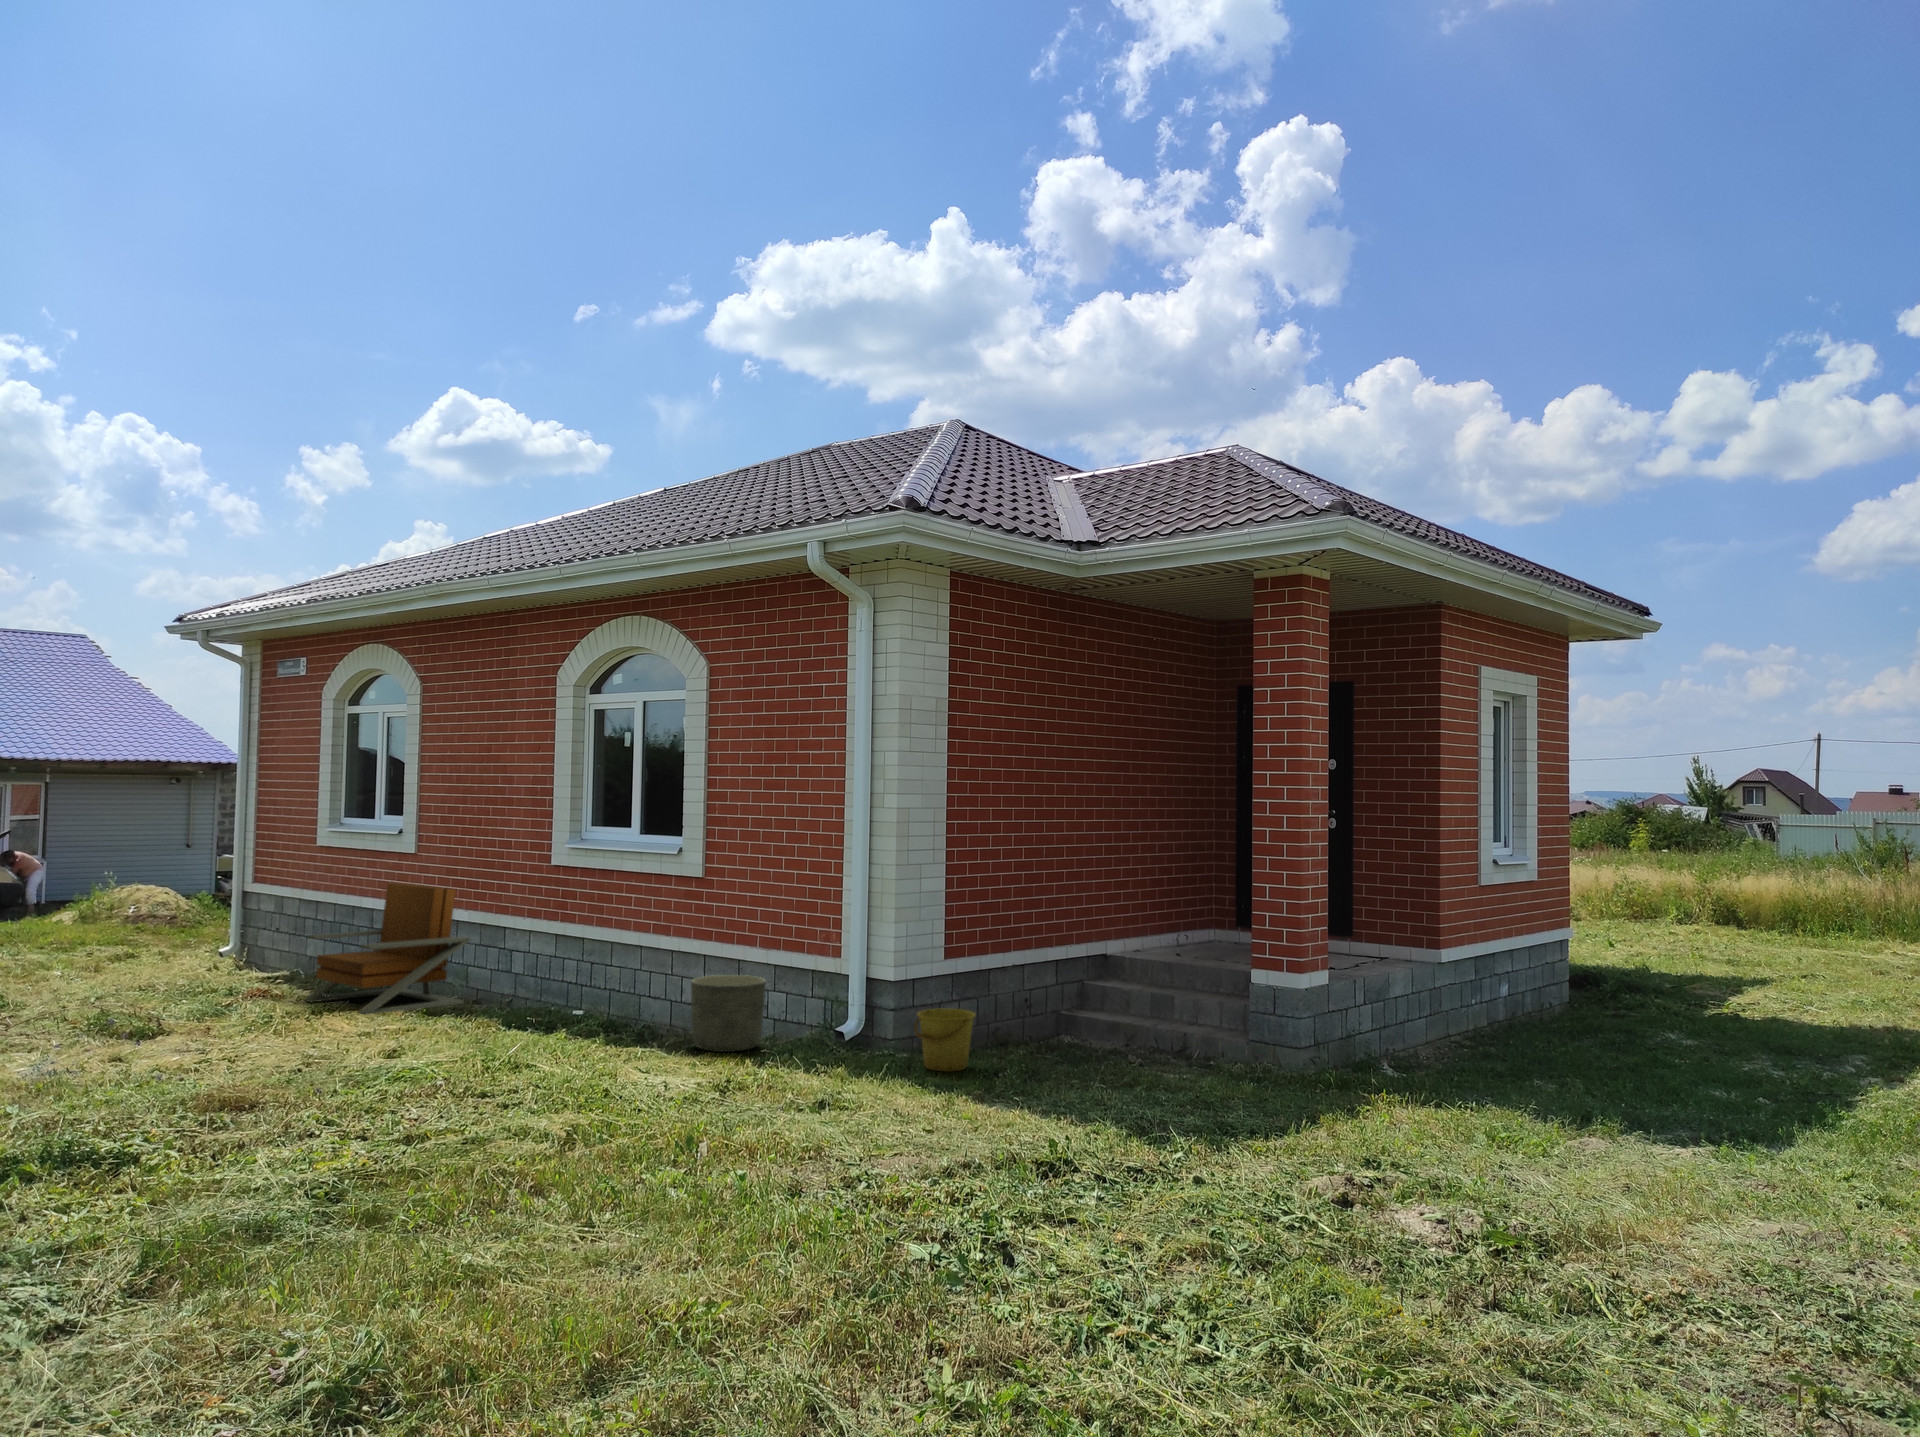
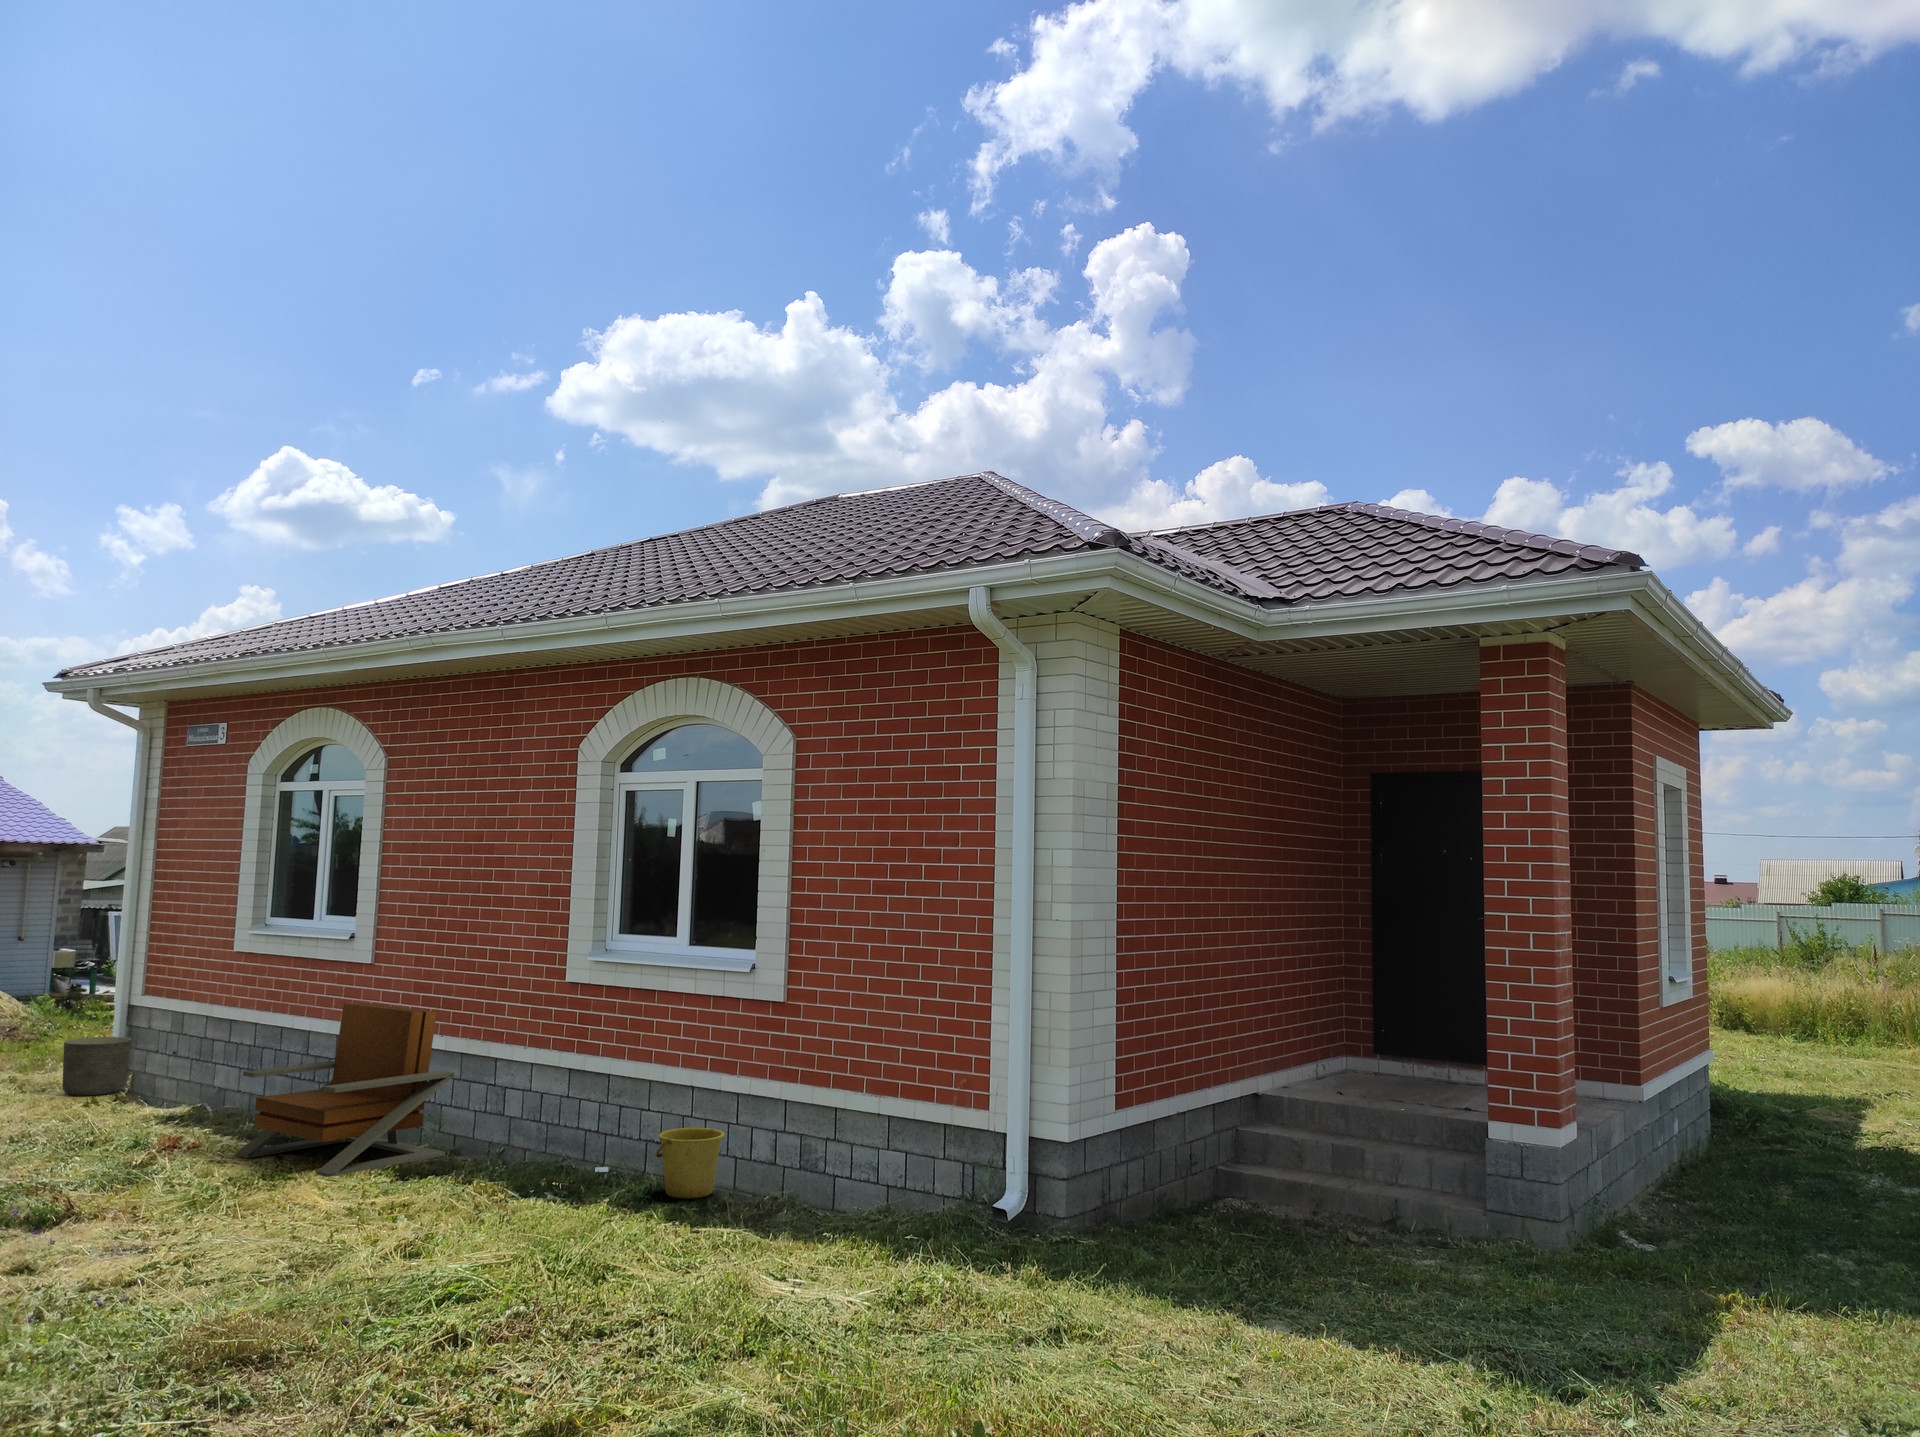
planter: present [691,975,766,1052] -> present [63,1037,131,1096]
bucket: present [914,1008,976,1072] -> present [656,1128,725,1199]

